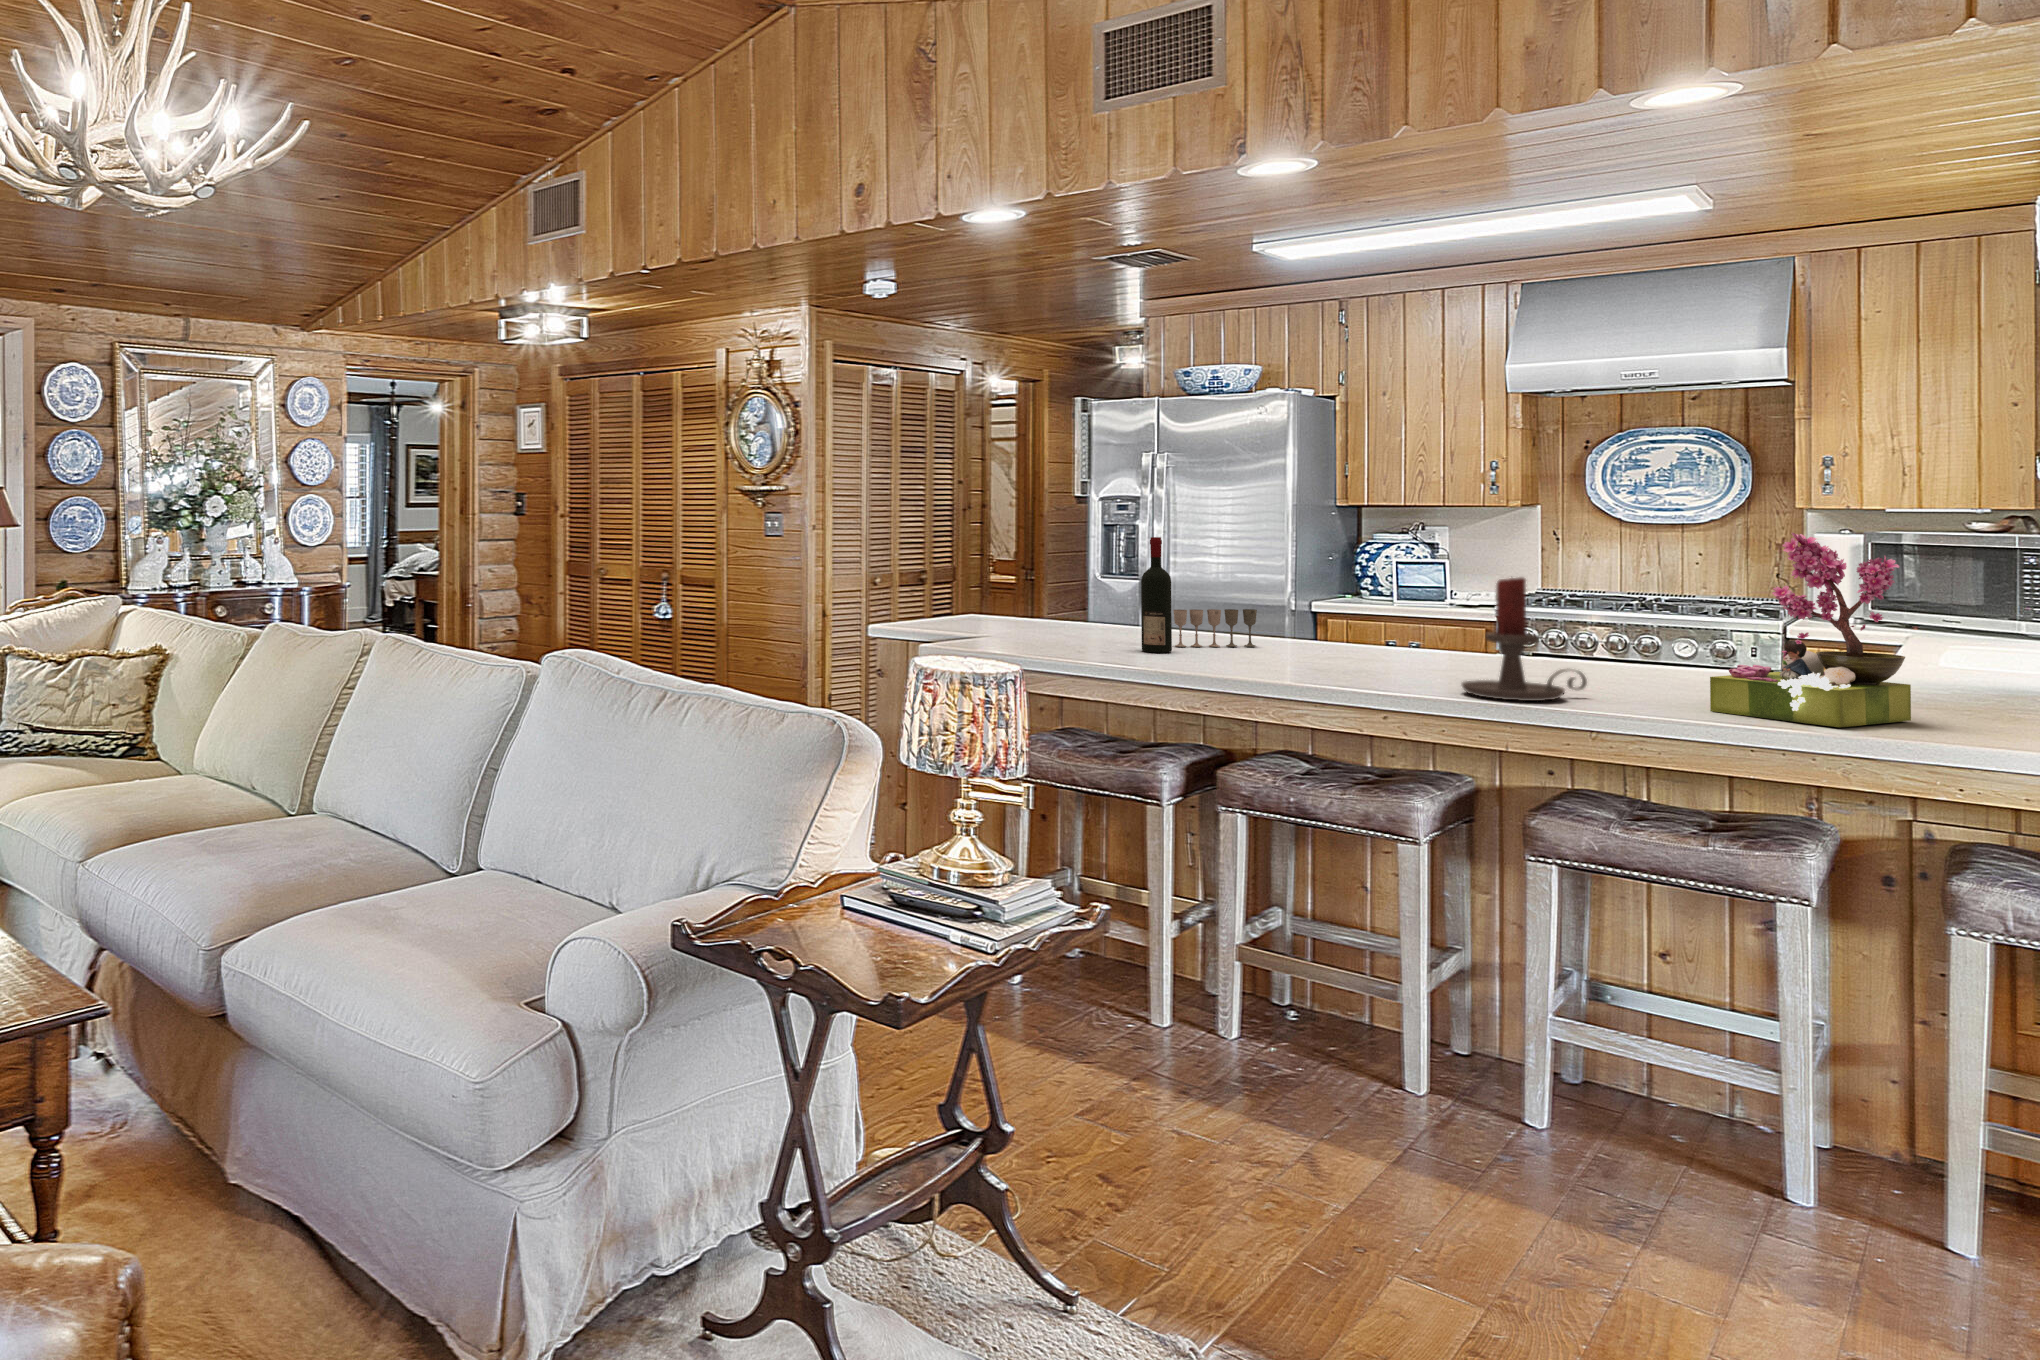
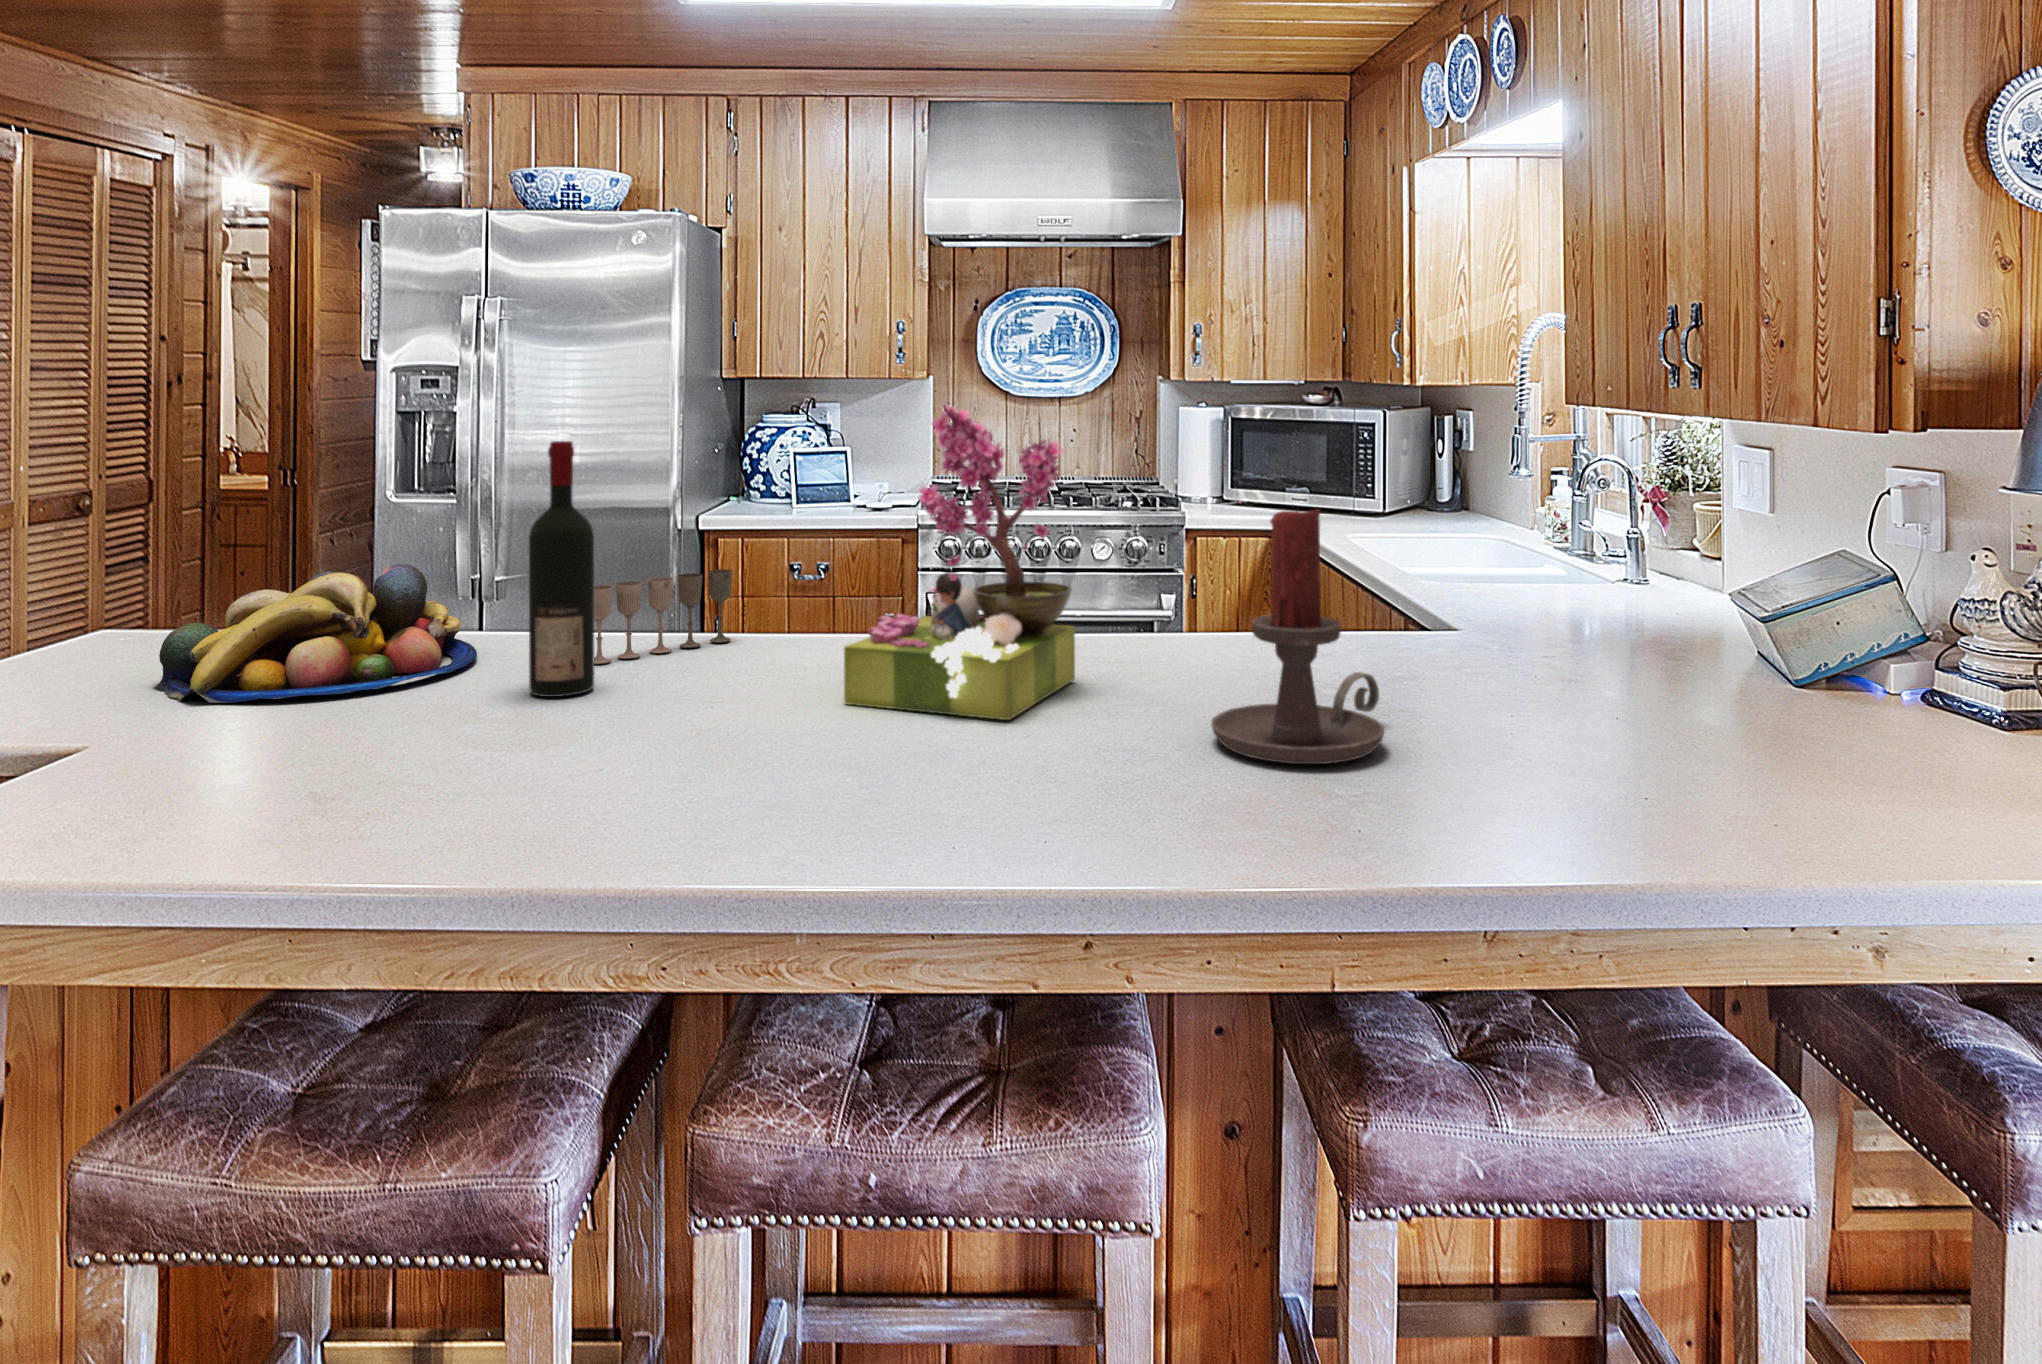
flower arrangement: present [1710,533,1911,727] -> present [844,404,1075,720]
fruit bowl: none [989,594,1123,643] -> present [154,564,477,703]

